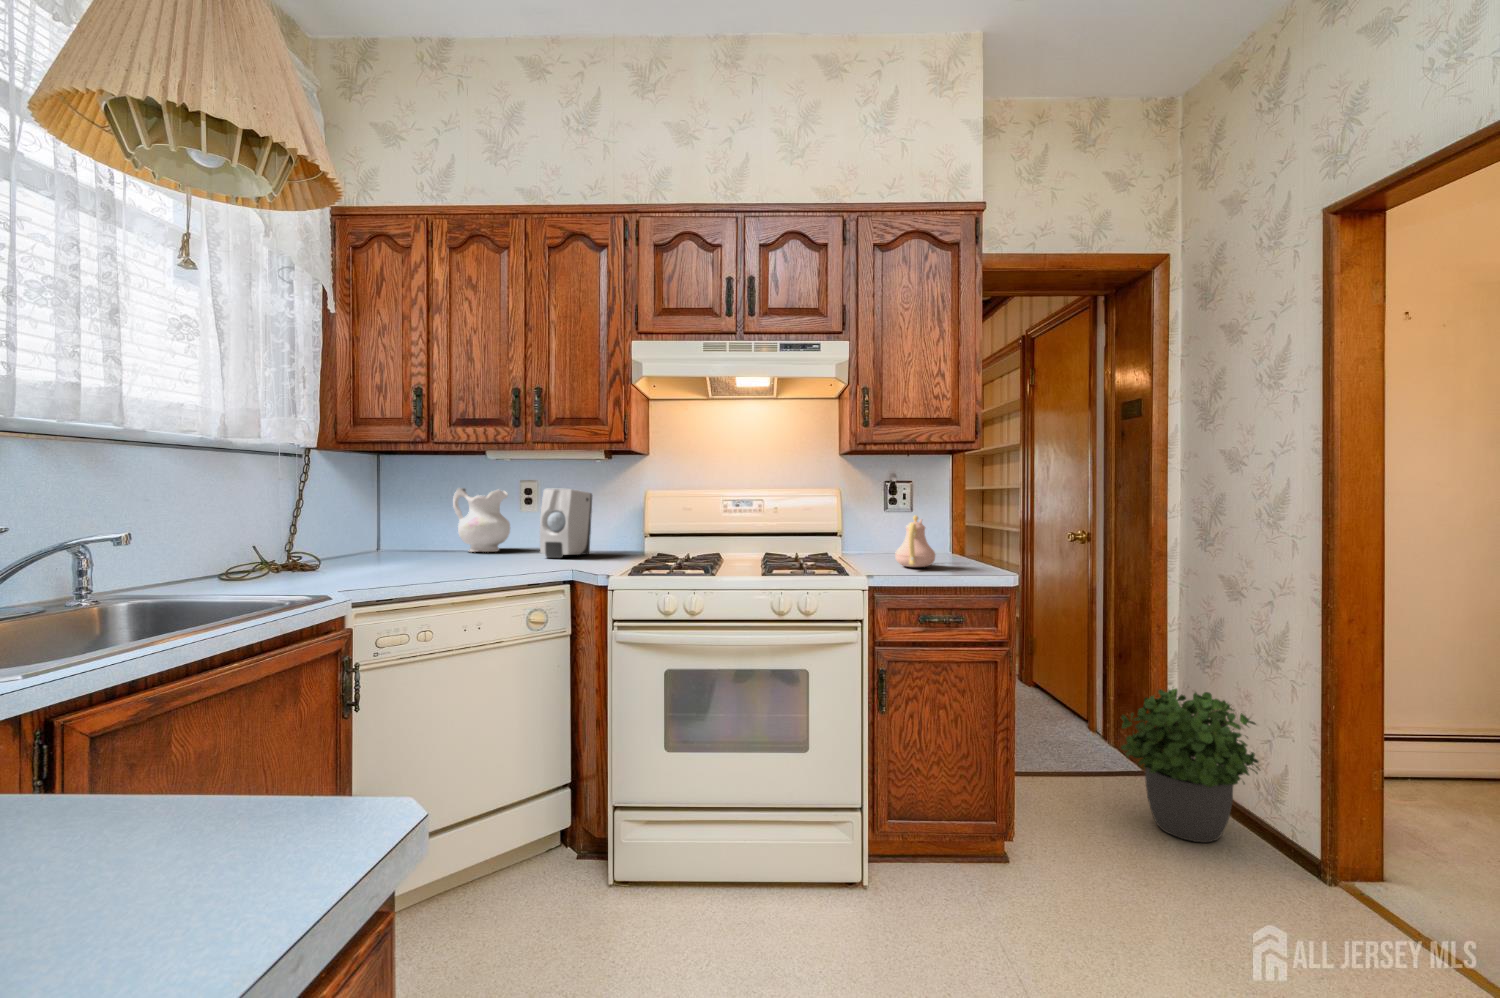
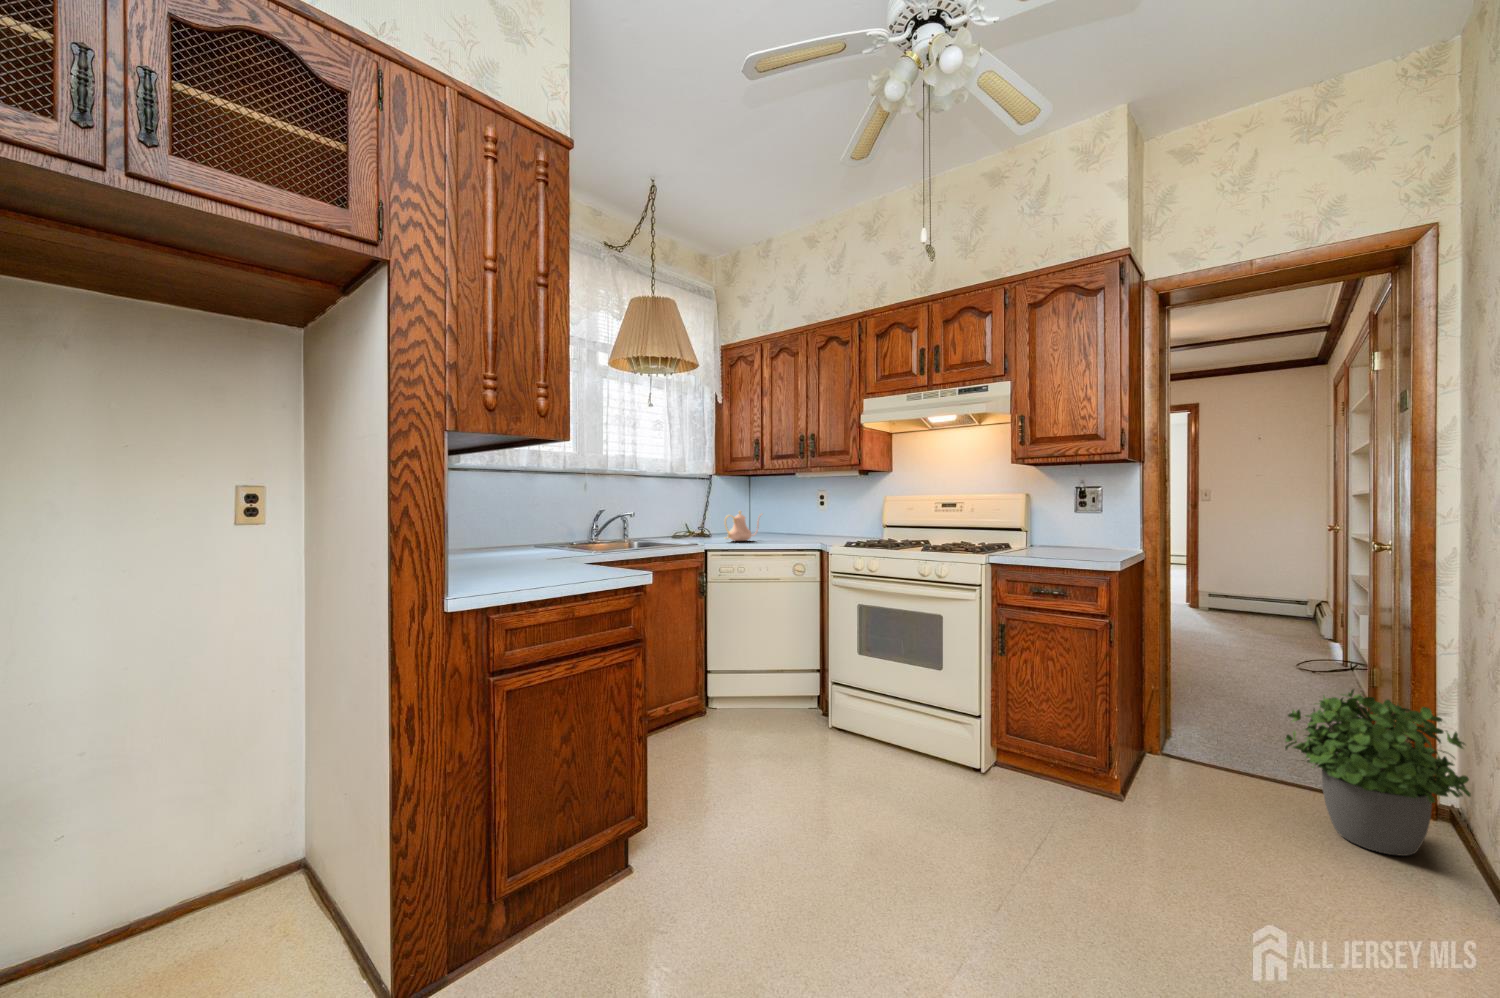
ceramic pitcher: present [453,488,510,552] -> none [785,495,815,534]
soap dispenser: present [540,488,592,558] -> none [819,495,854,538]
teapot: present [895,516,935,567] -> present [724,511,760,541]

